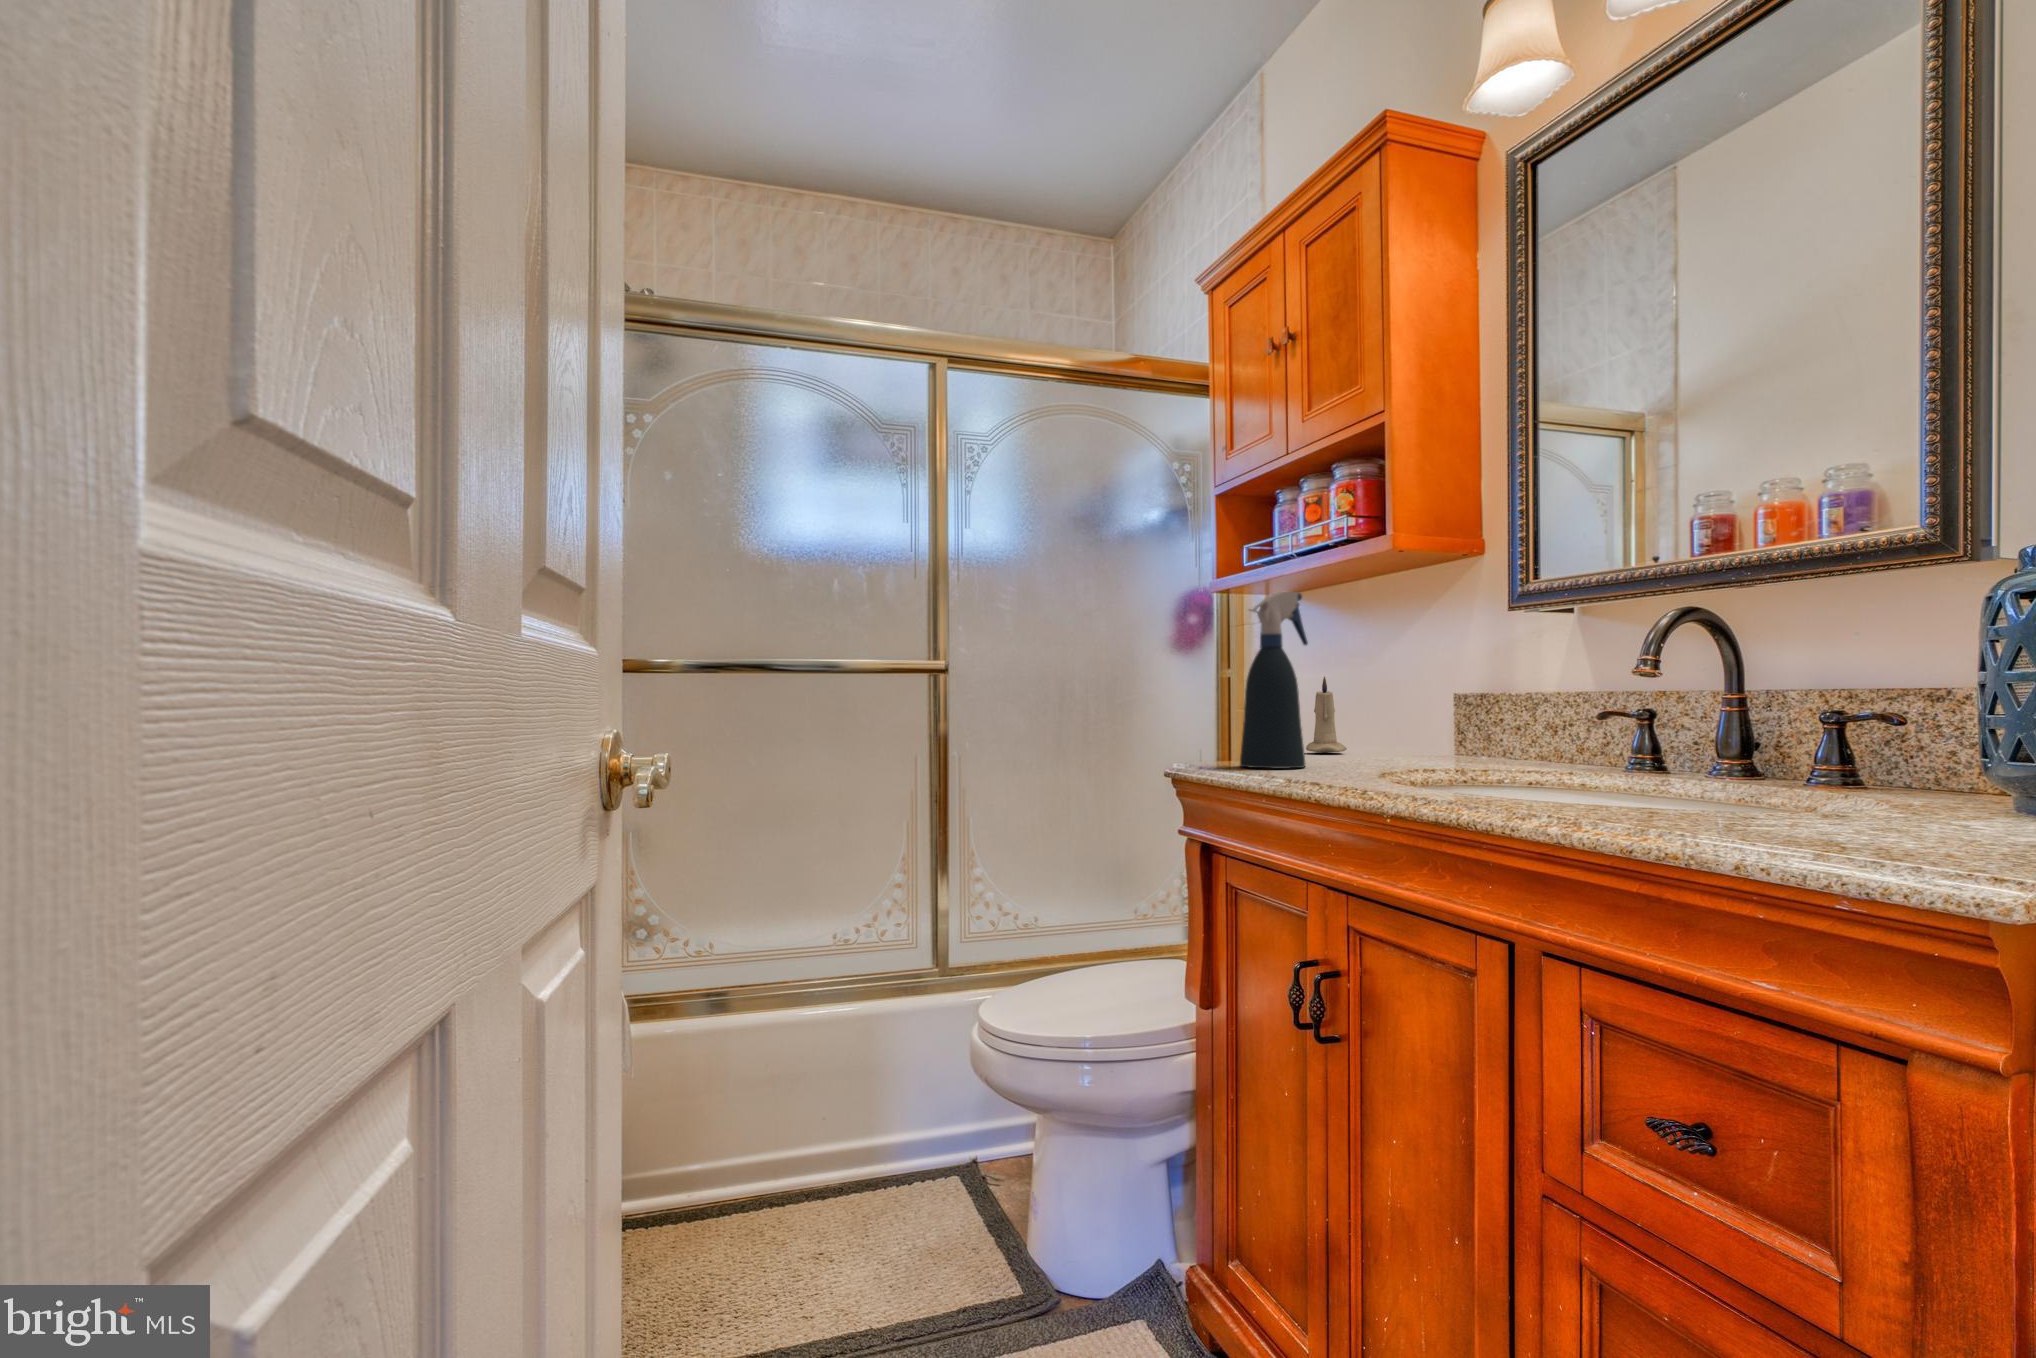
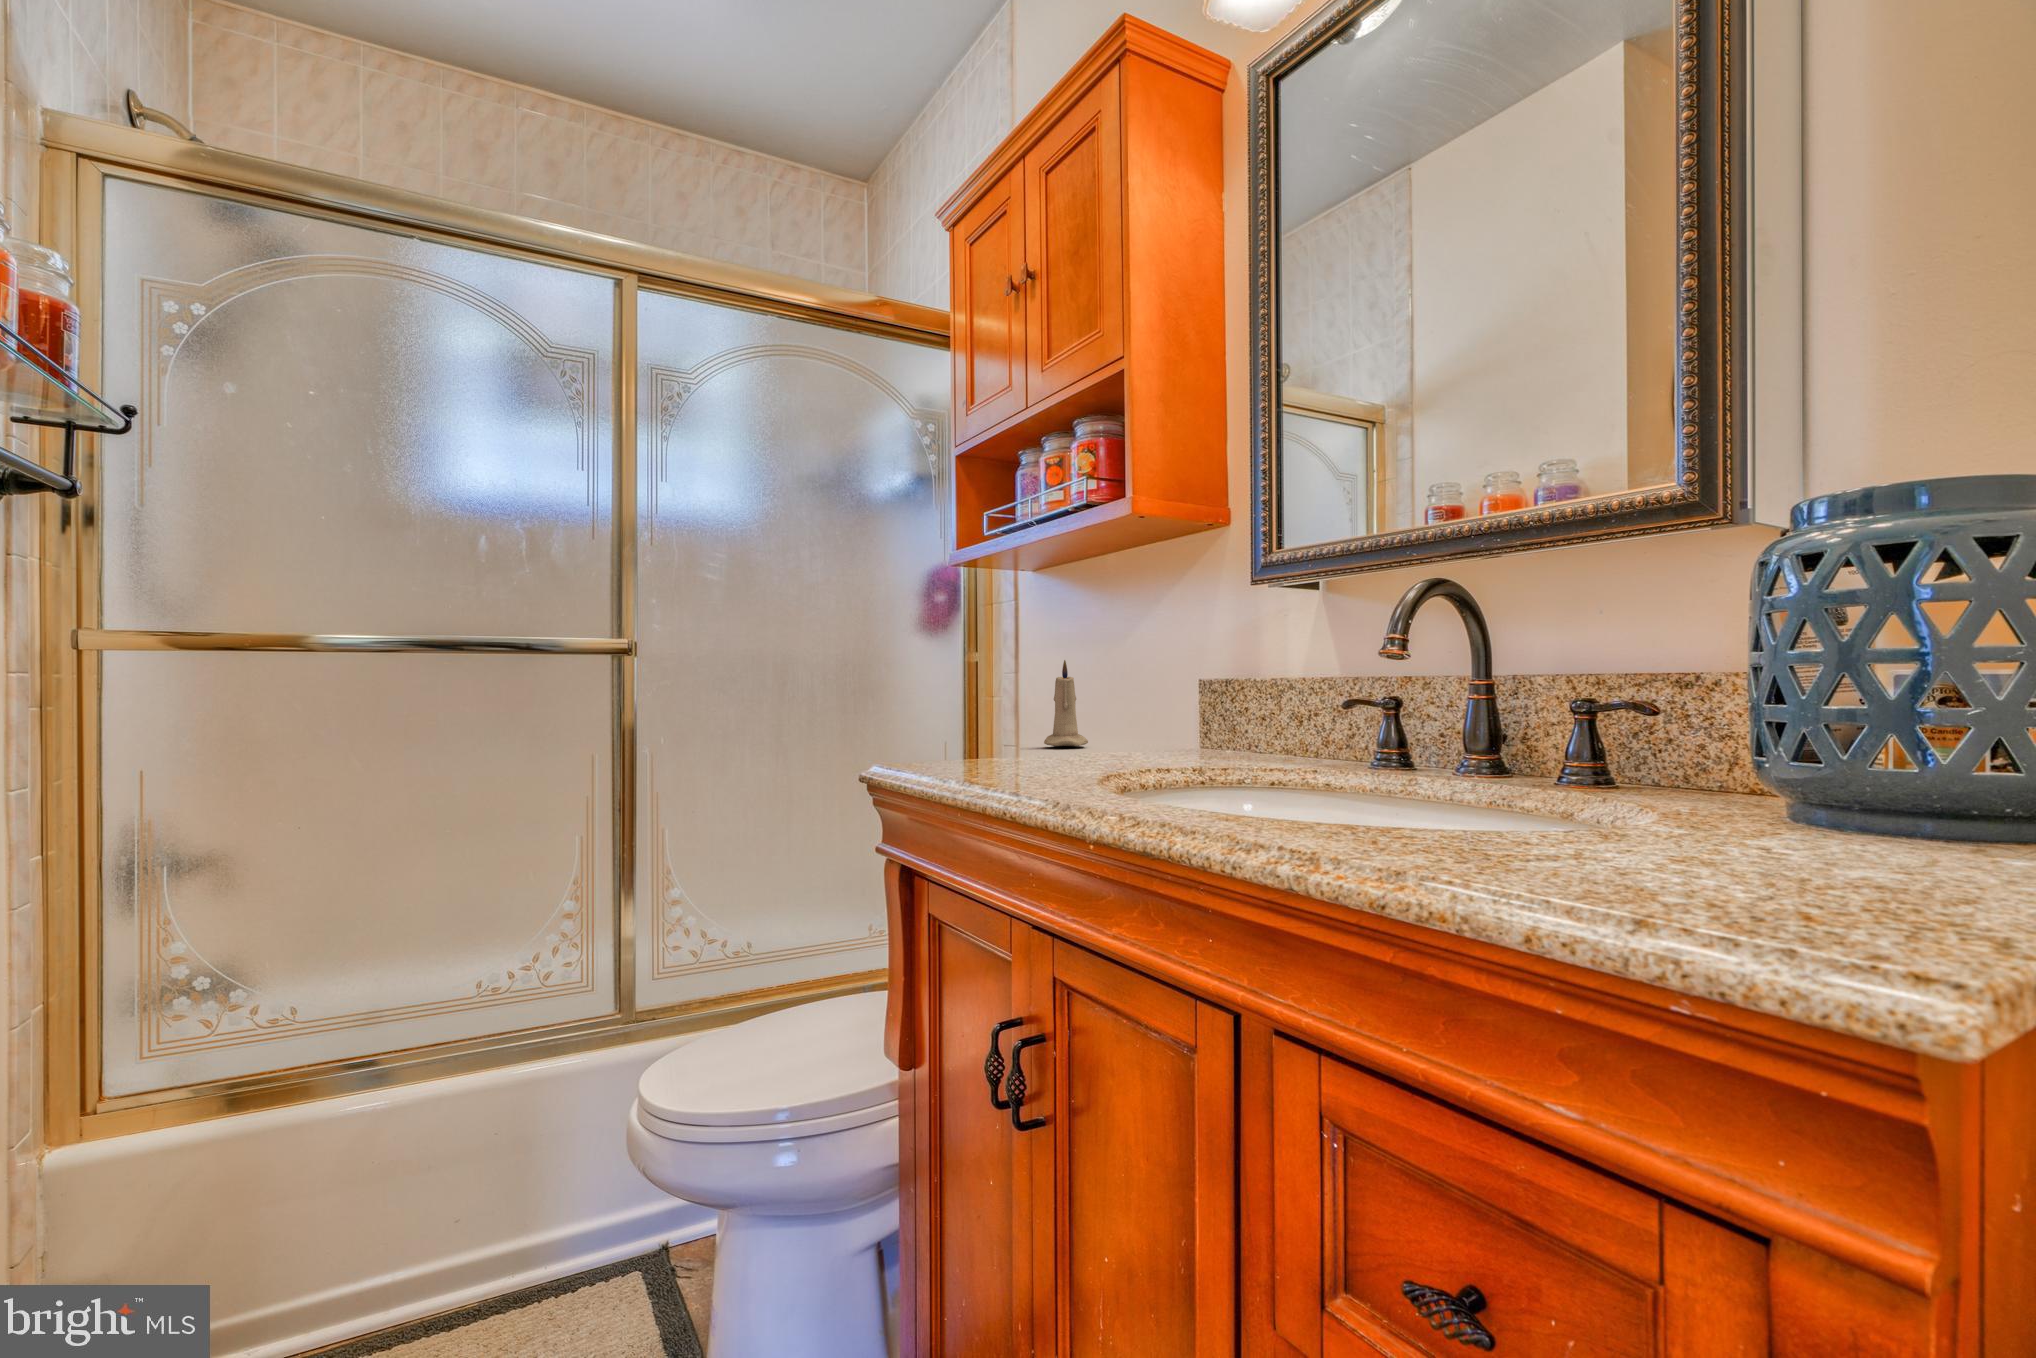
spray bottle: present [1240,592,1308,769] -> none [953,558,1035,772]

